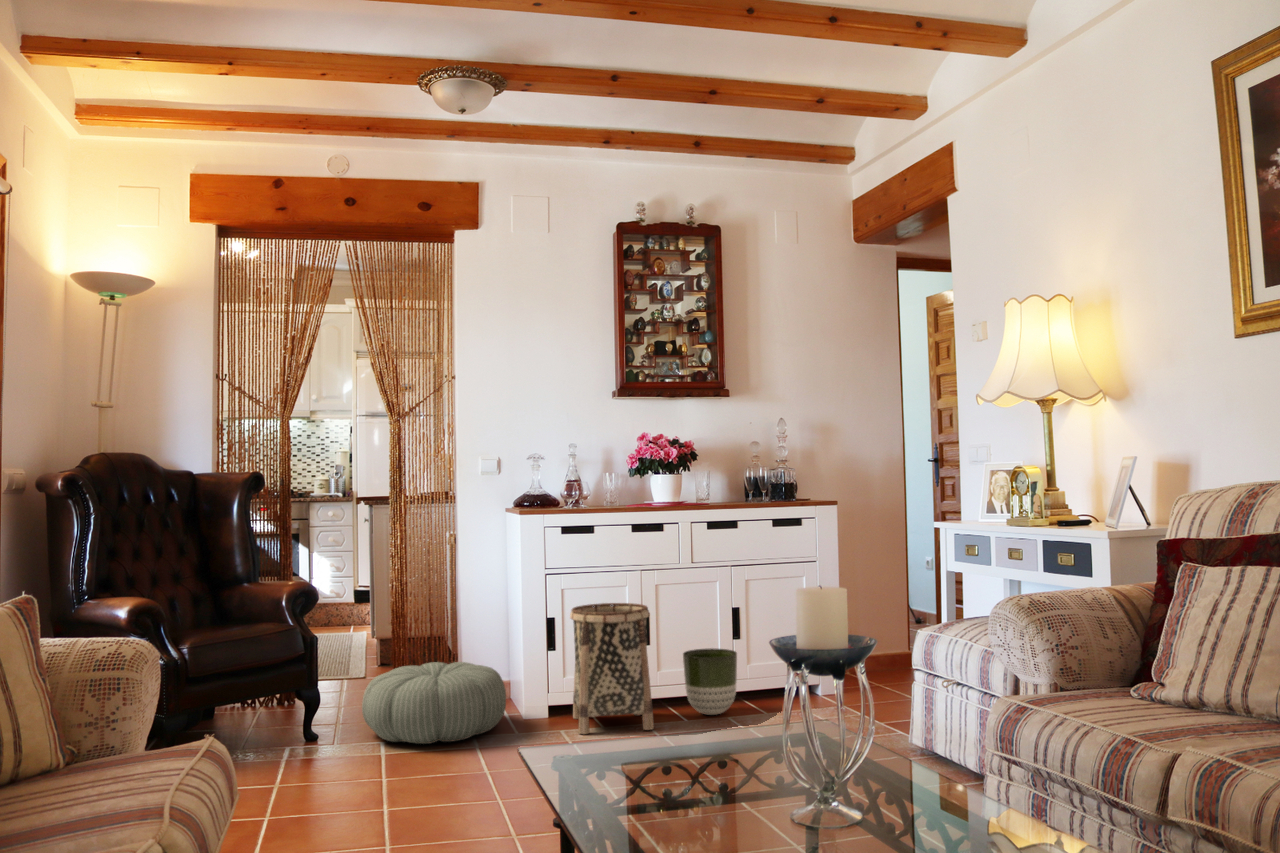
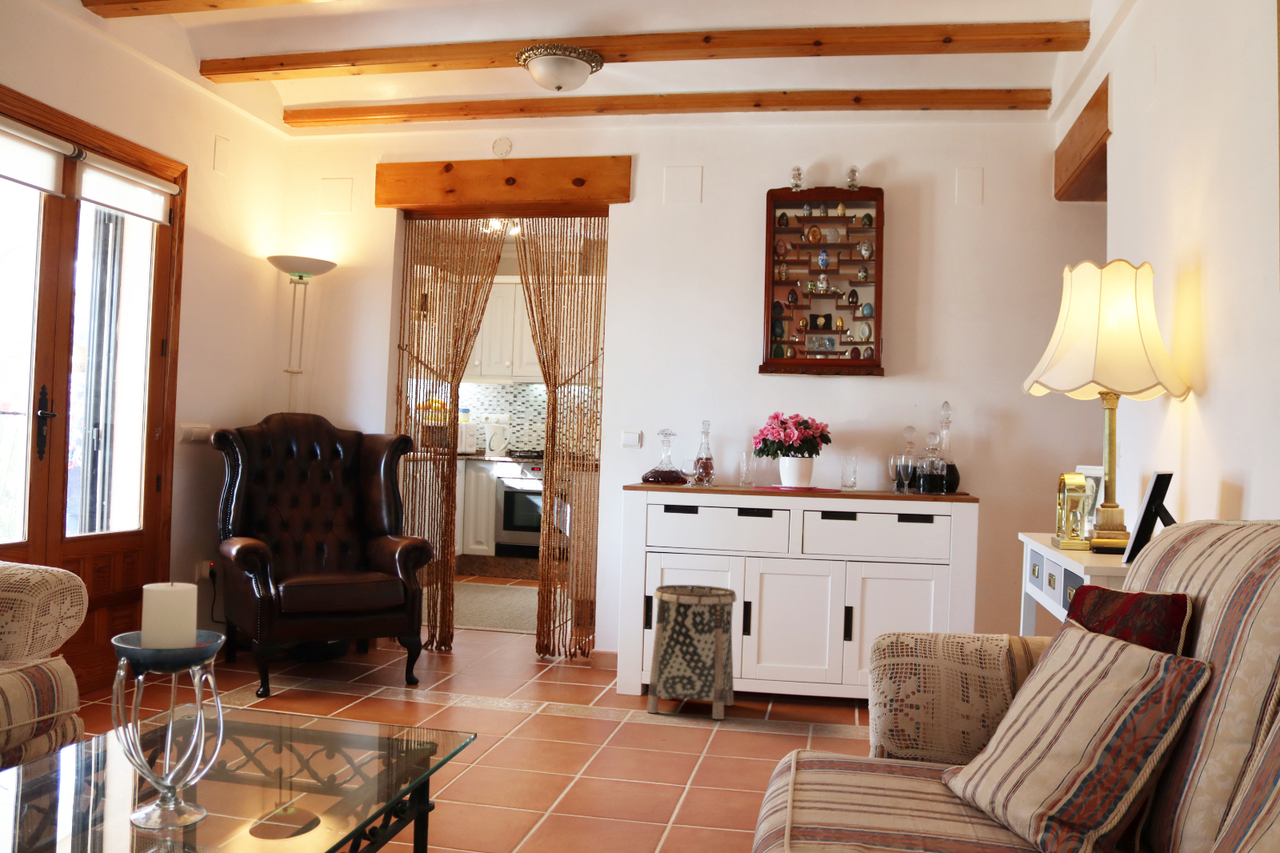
planter: present [683,648,737,715] -> none [776,646,835,717]
pouf: present [362,662,506,744] -> none [458,624,594,699]

